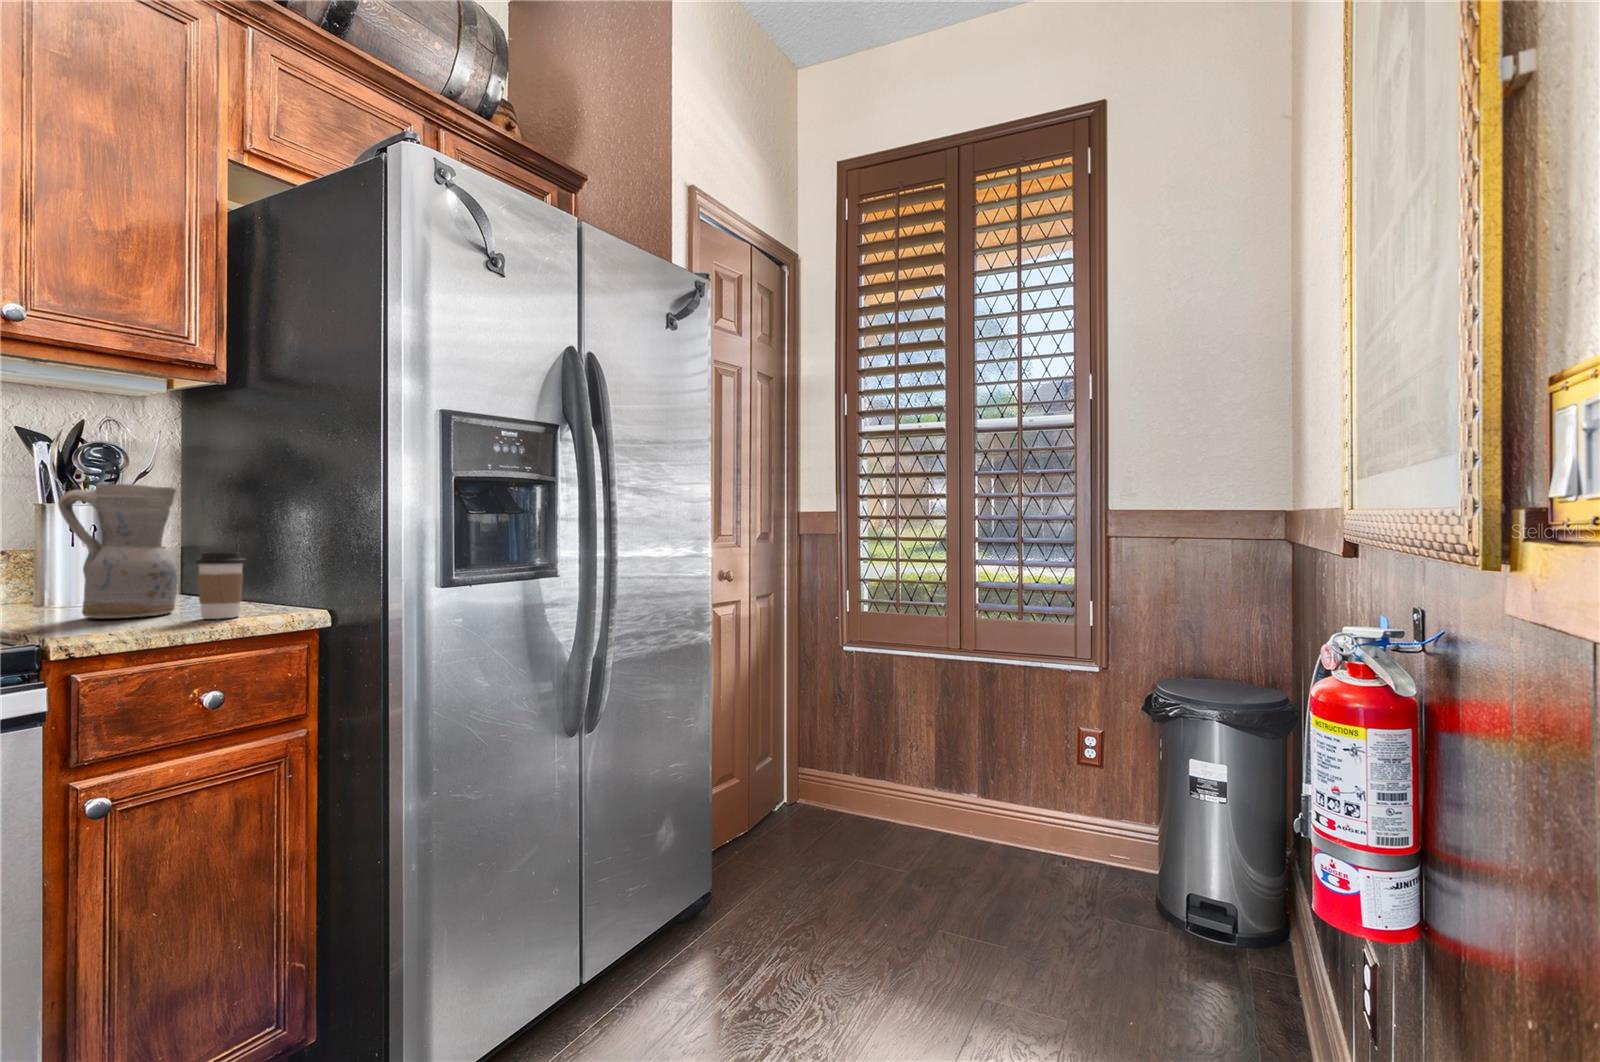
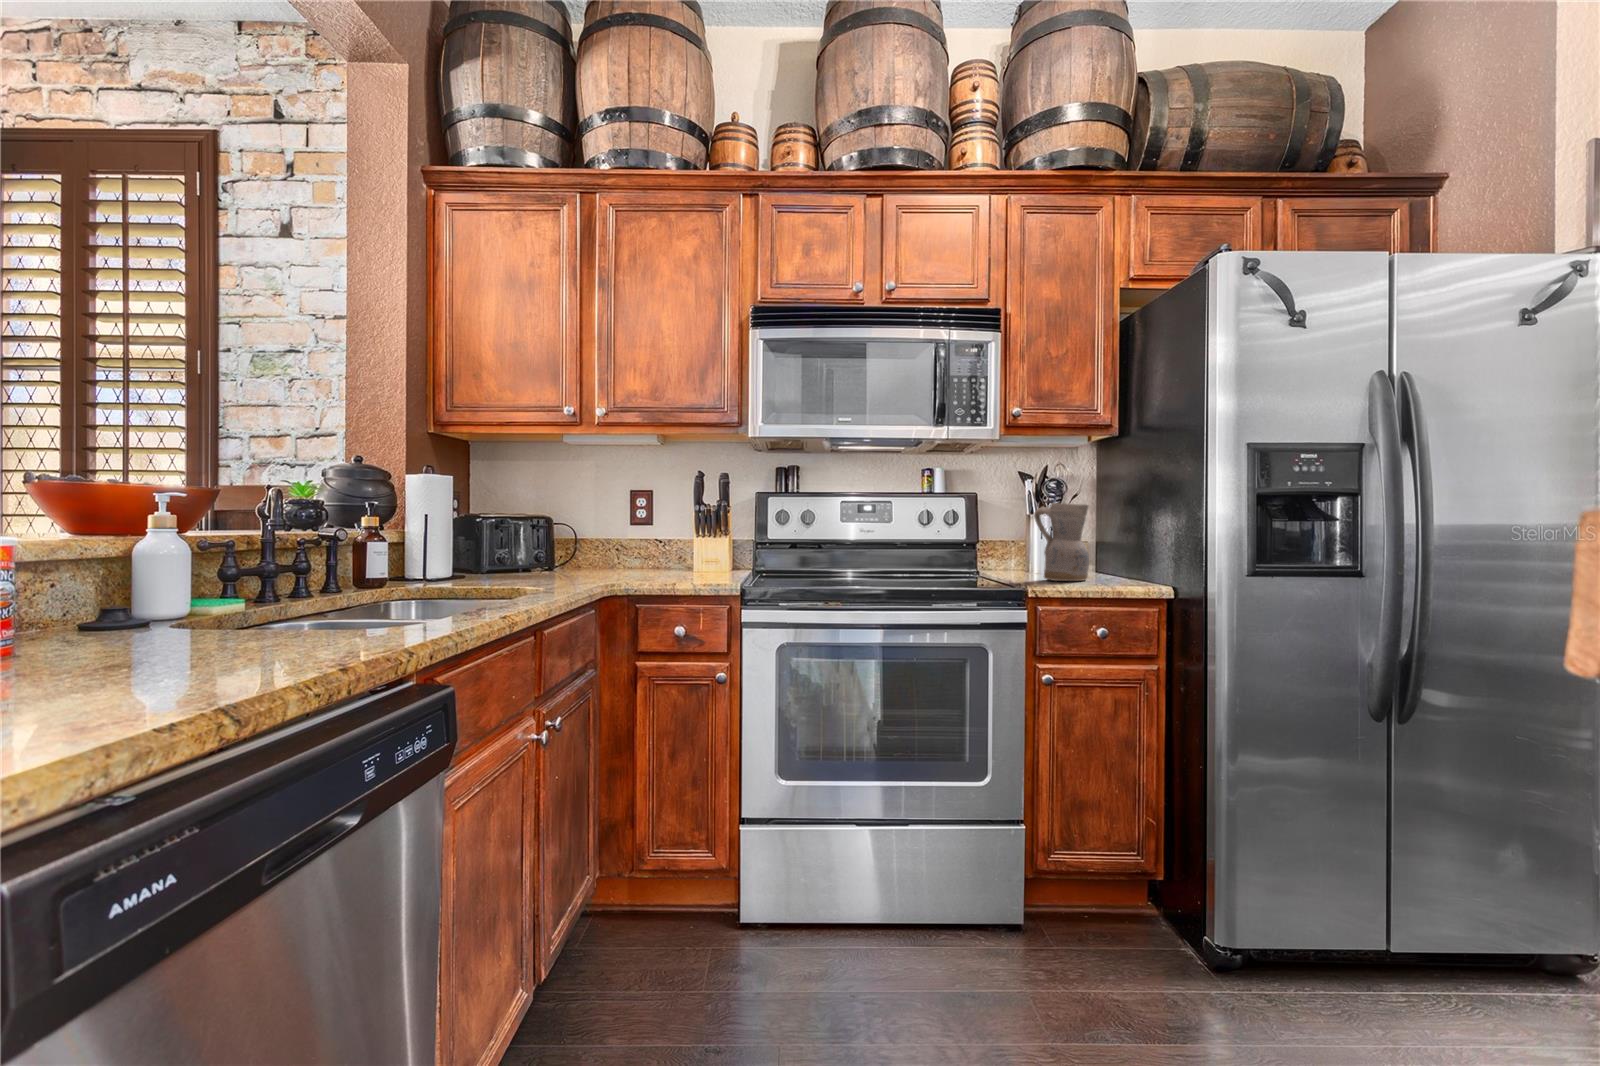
coffee cup: present [196,552,246,619] -> none [1096,544,1124,585]

